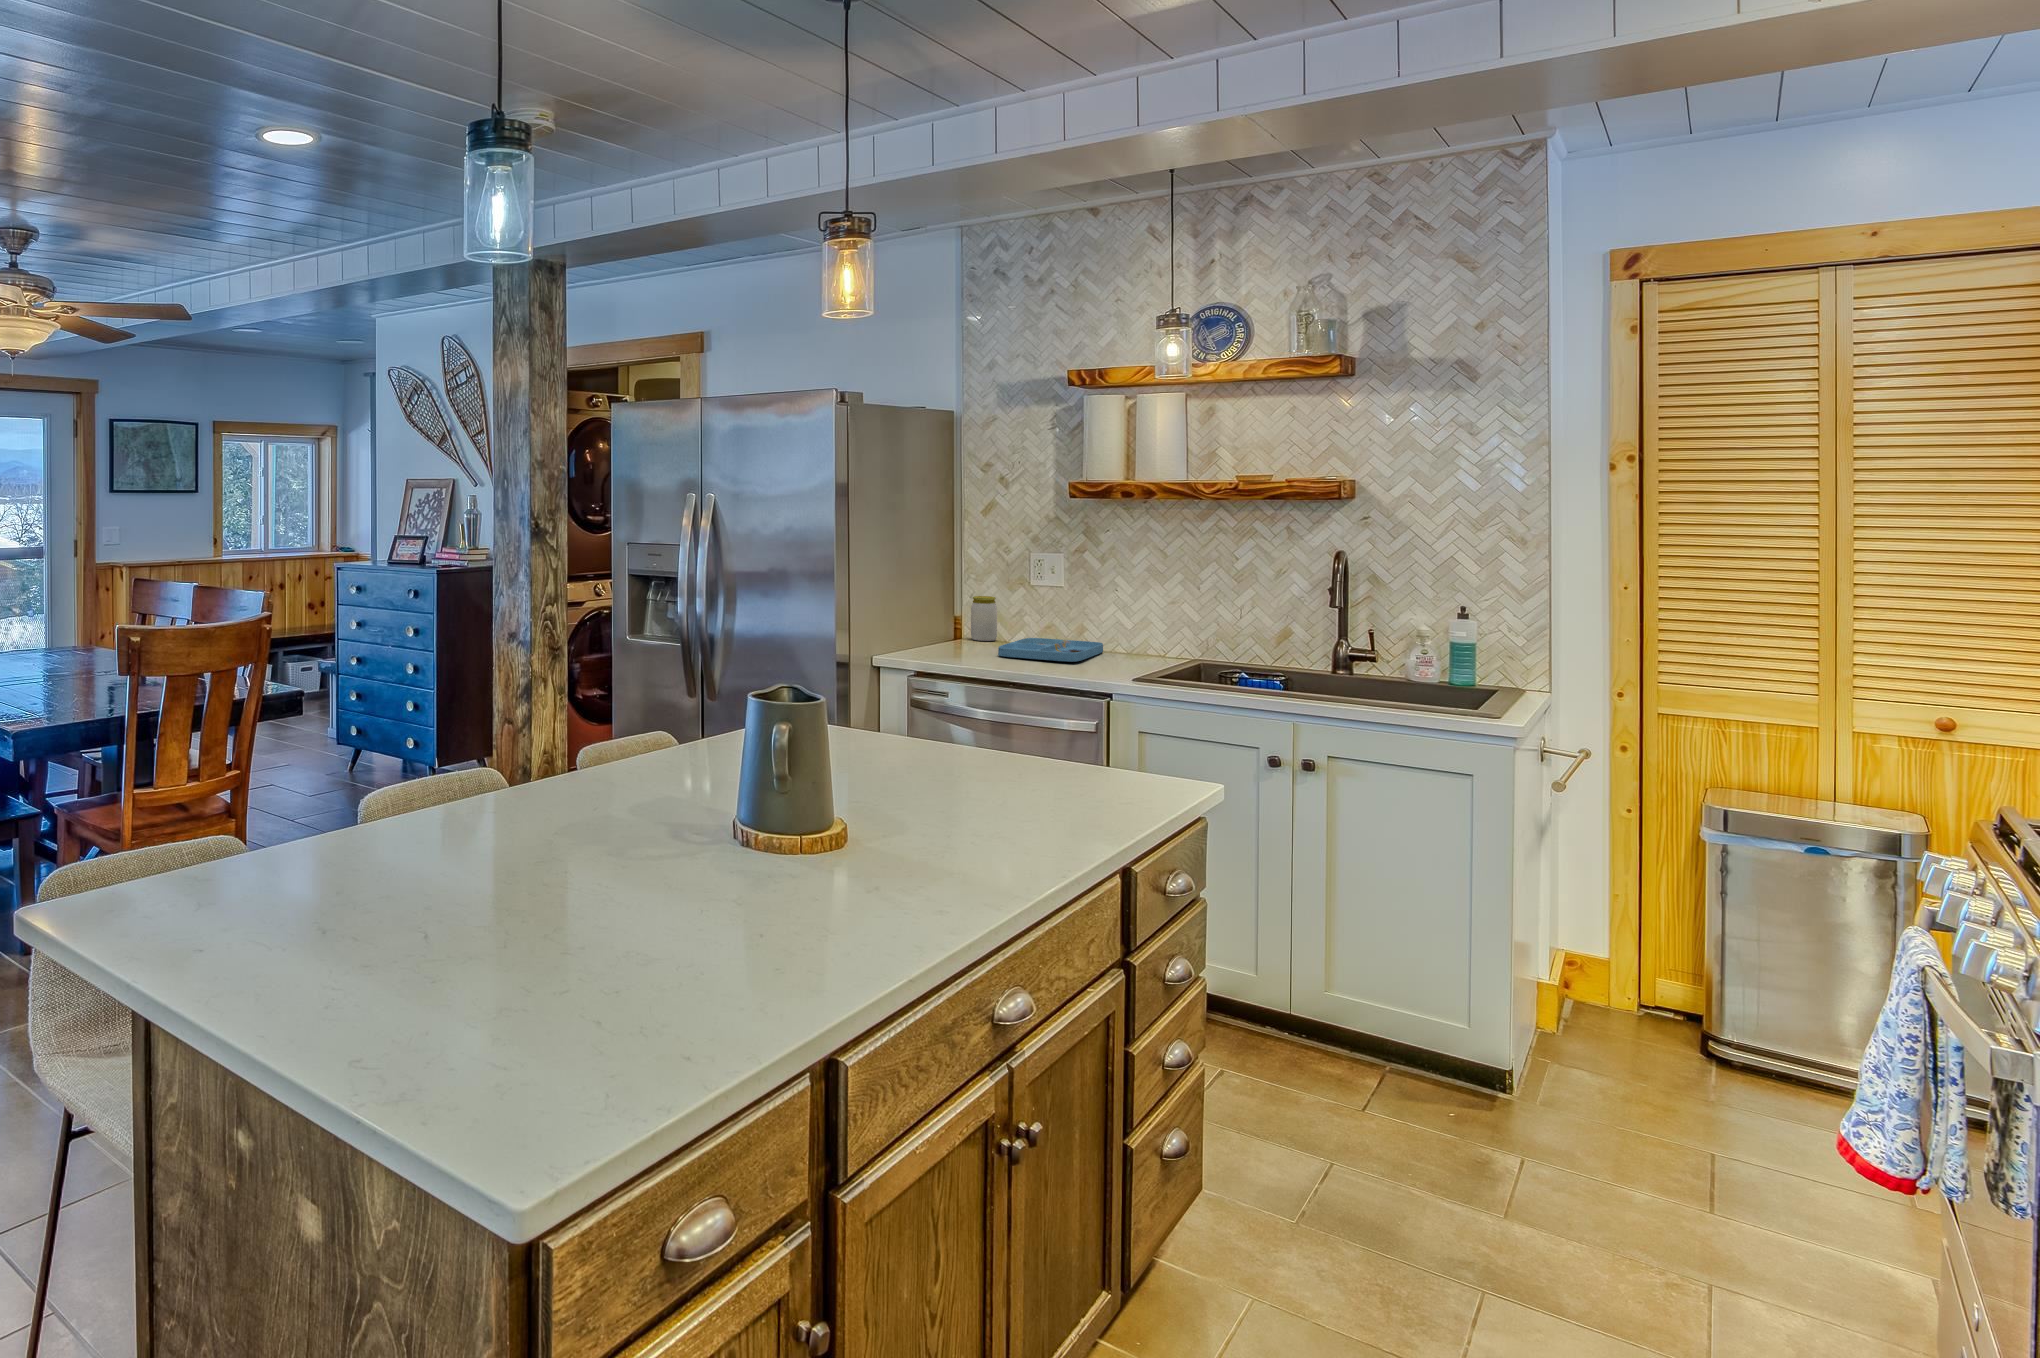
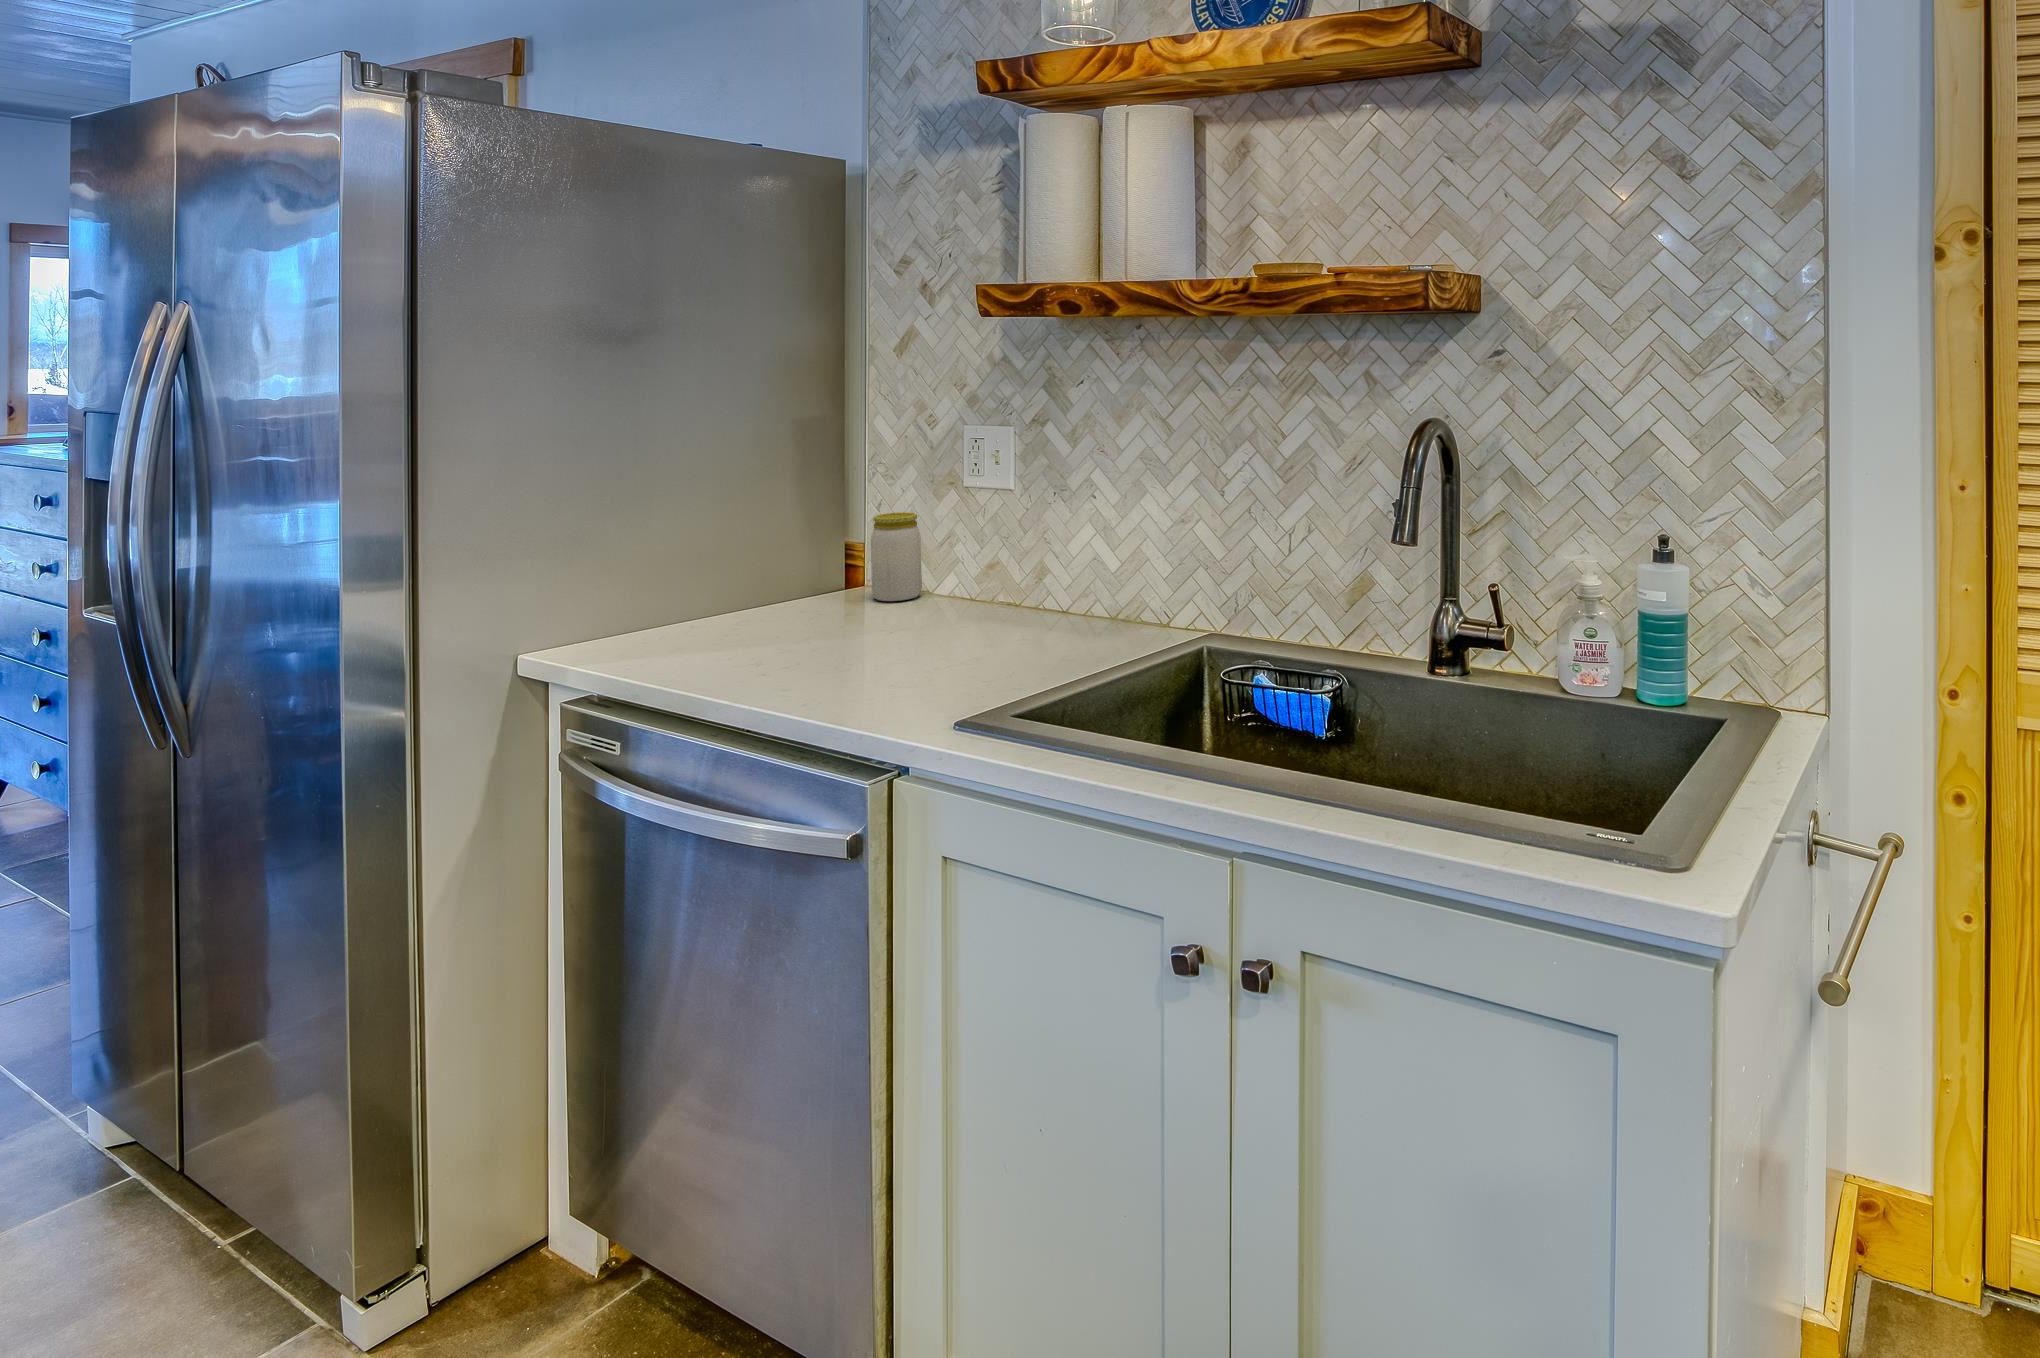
tray: present [998,638,1103,662] -> none [823,594,1075,671]

